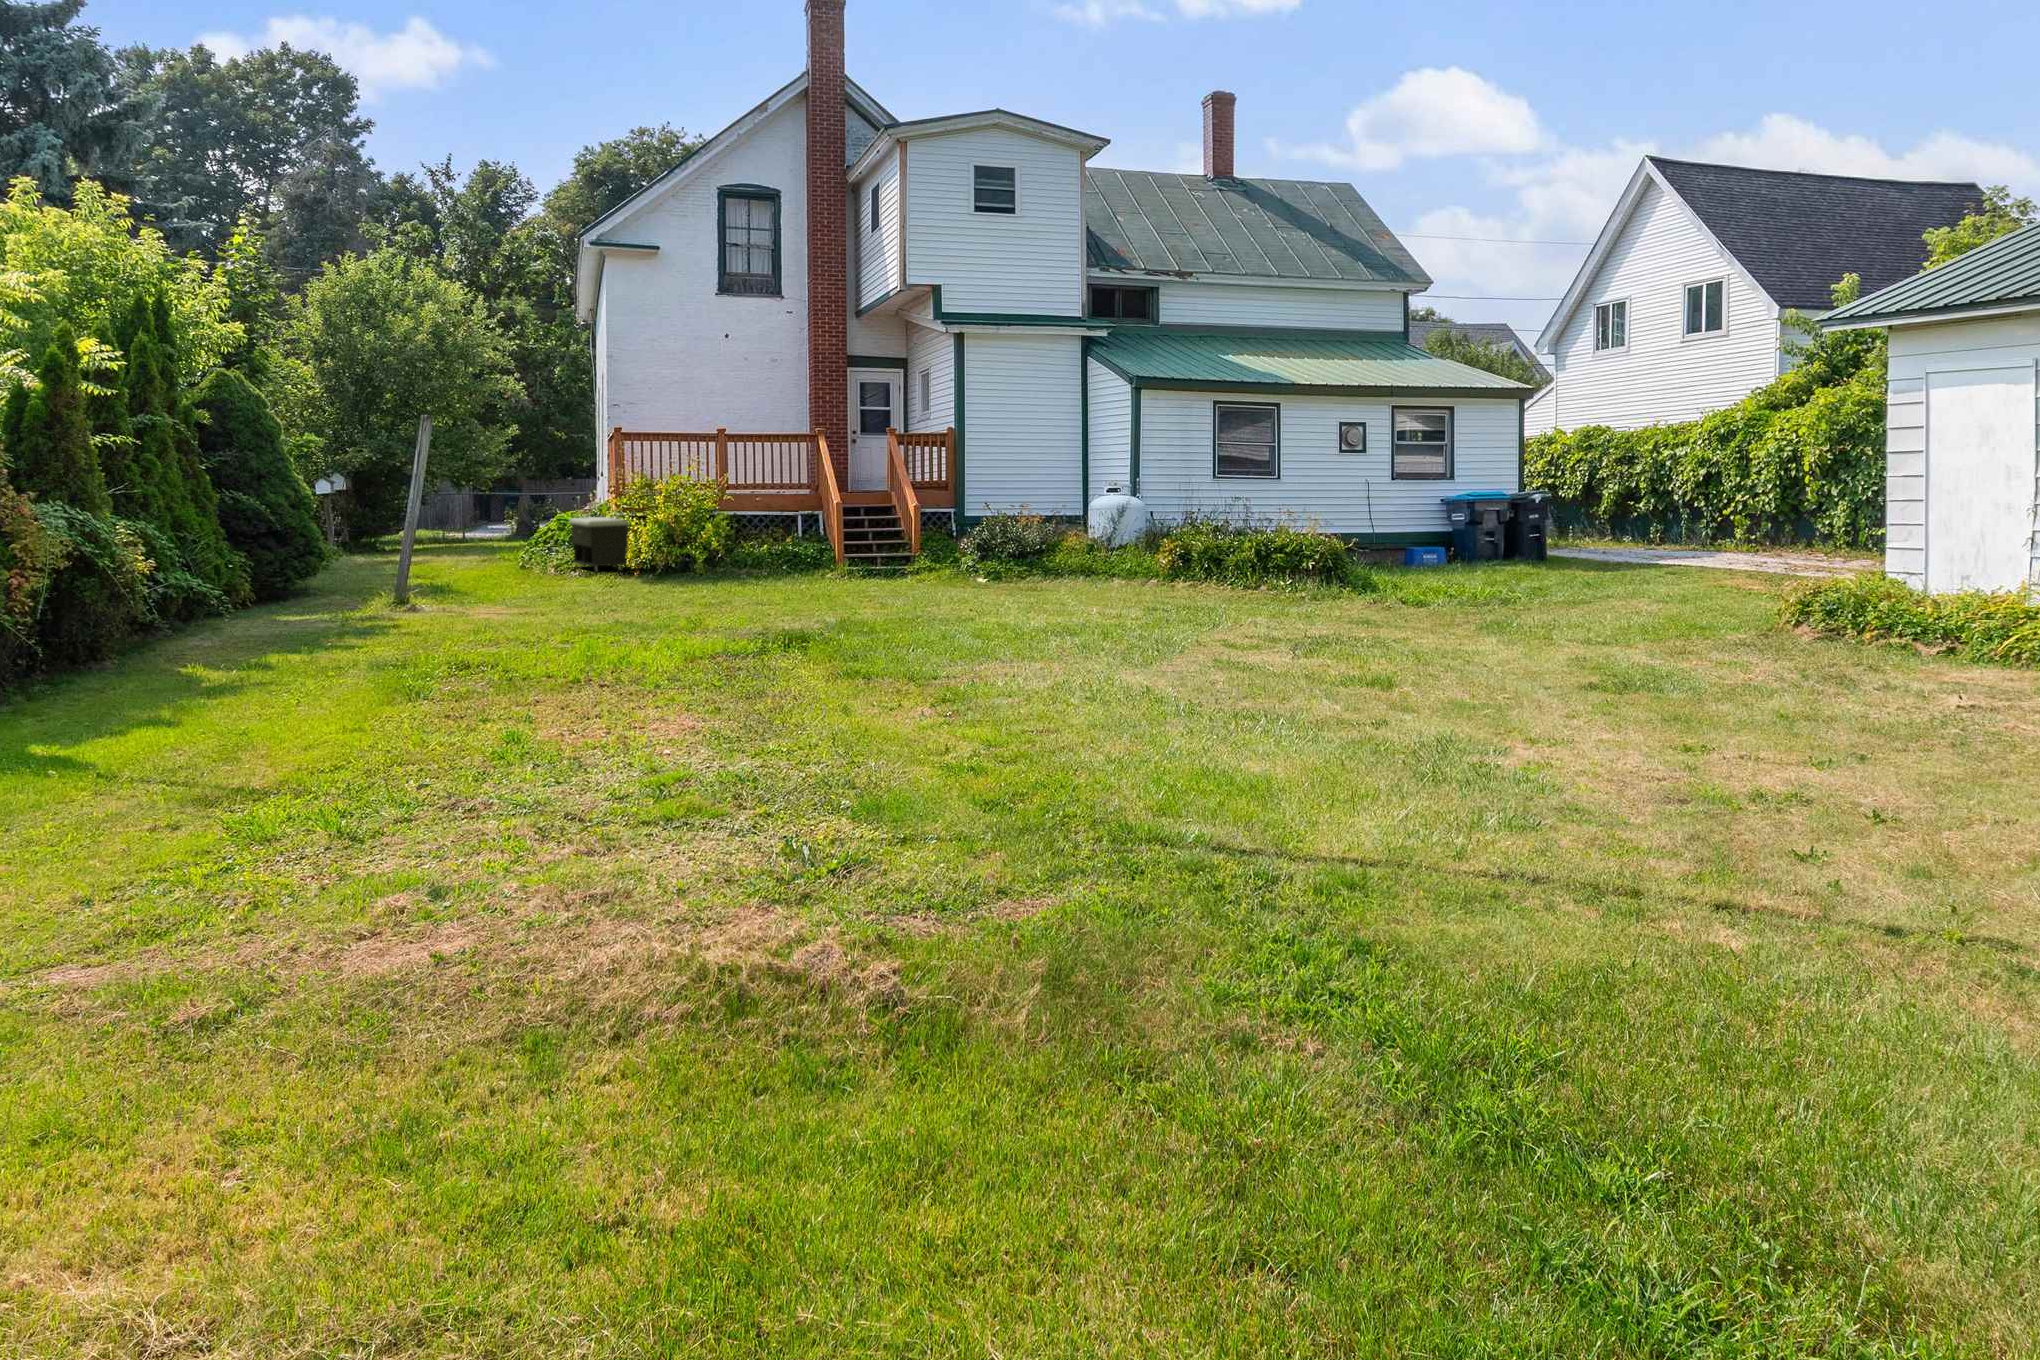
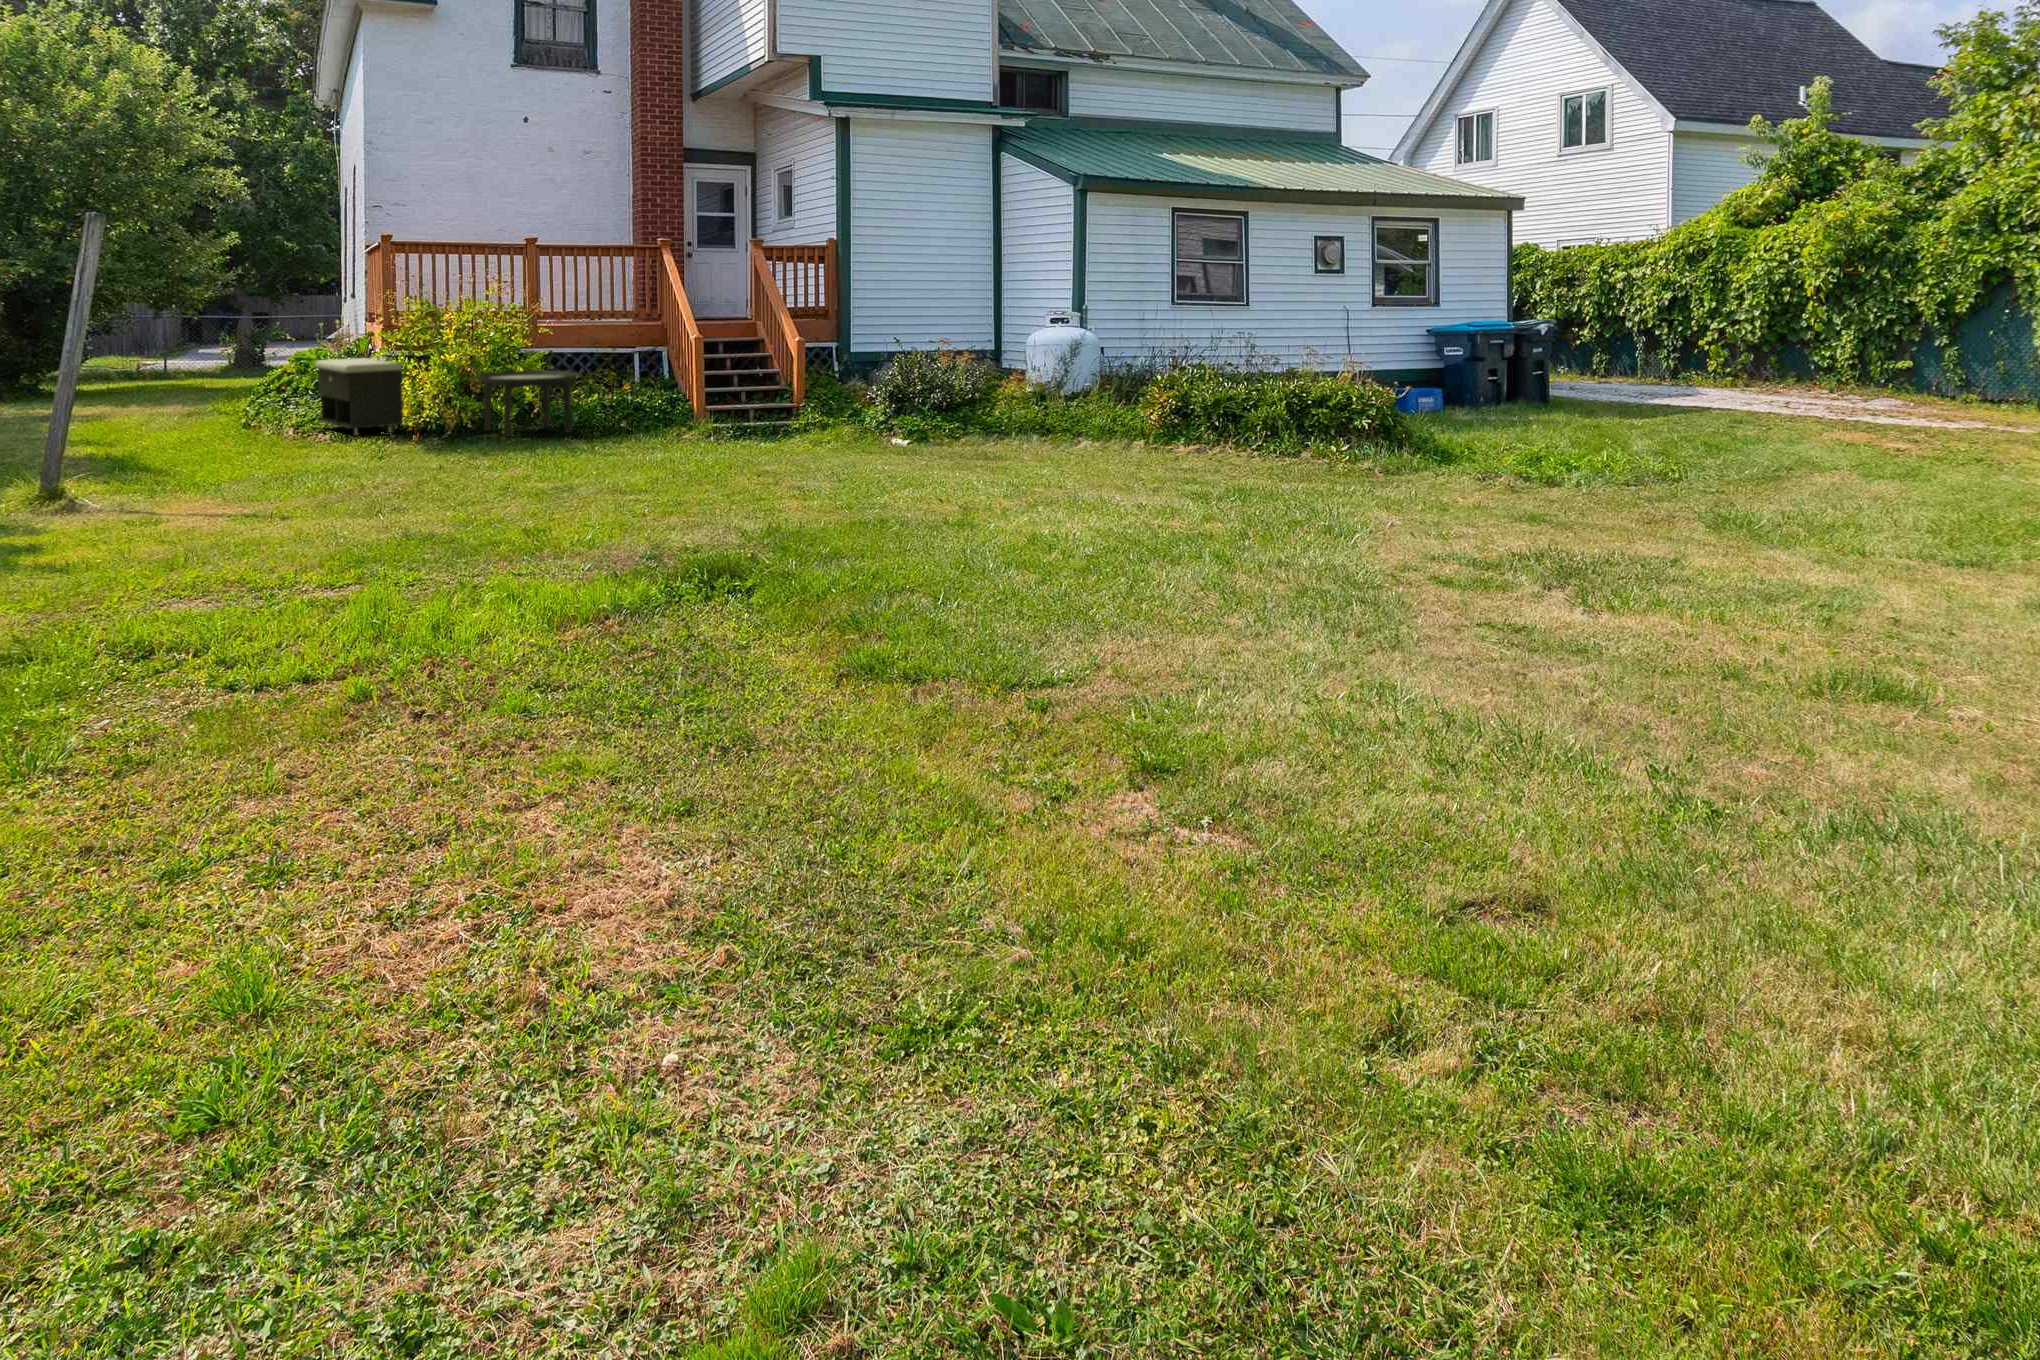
round table: none [677,526,752,574] -> present [475,370,578,437]

